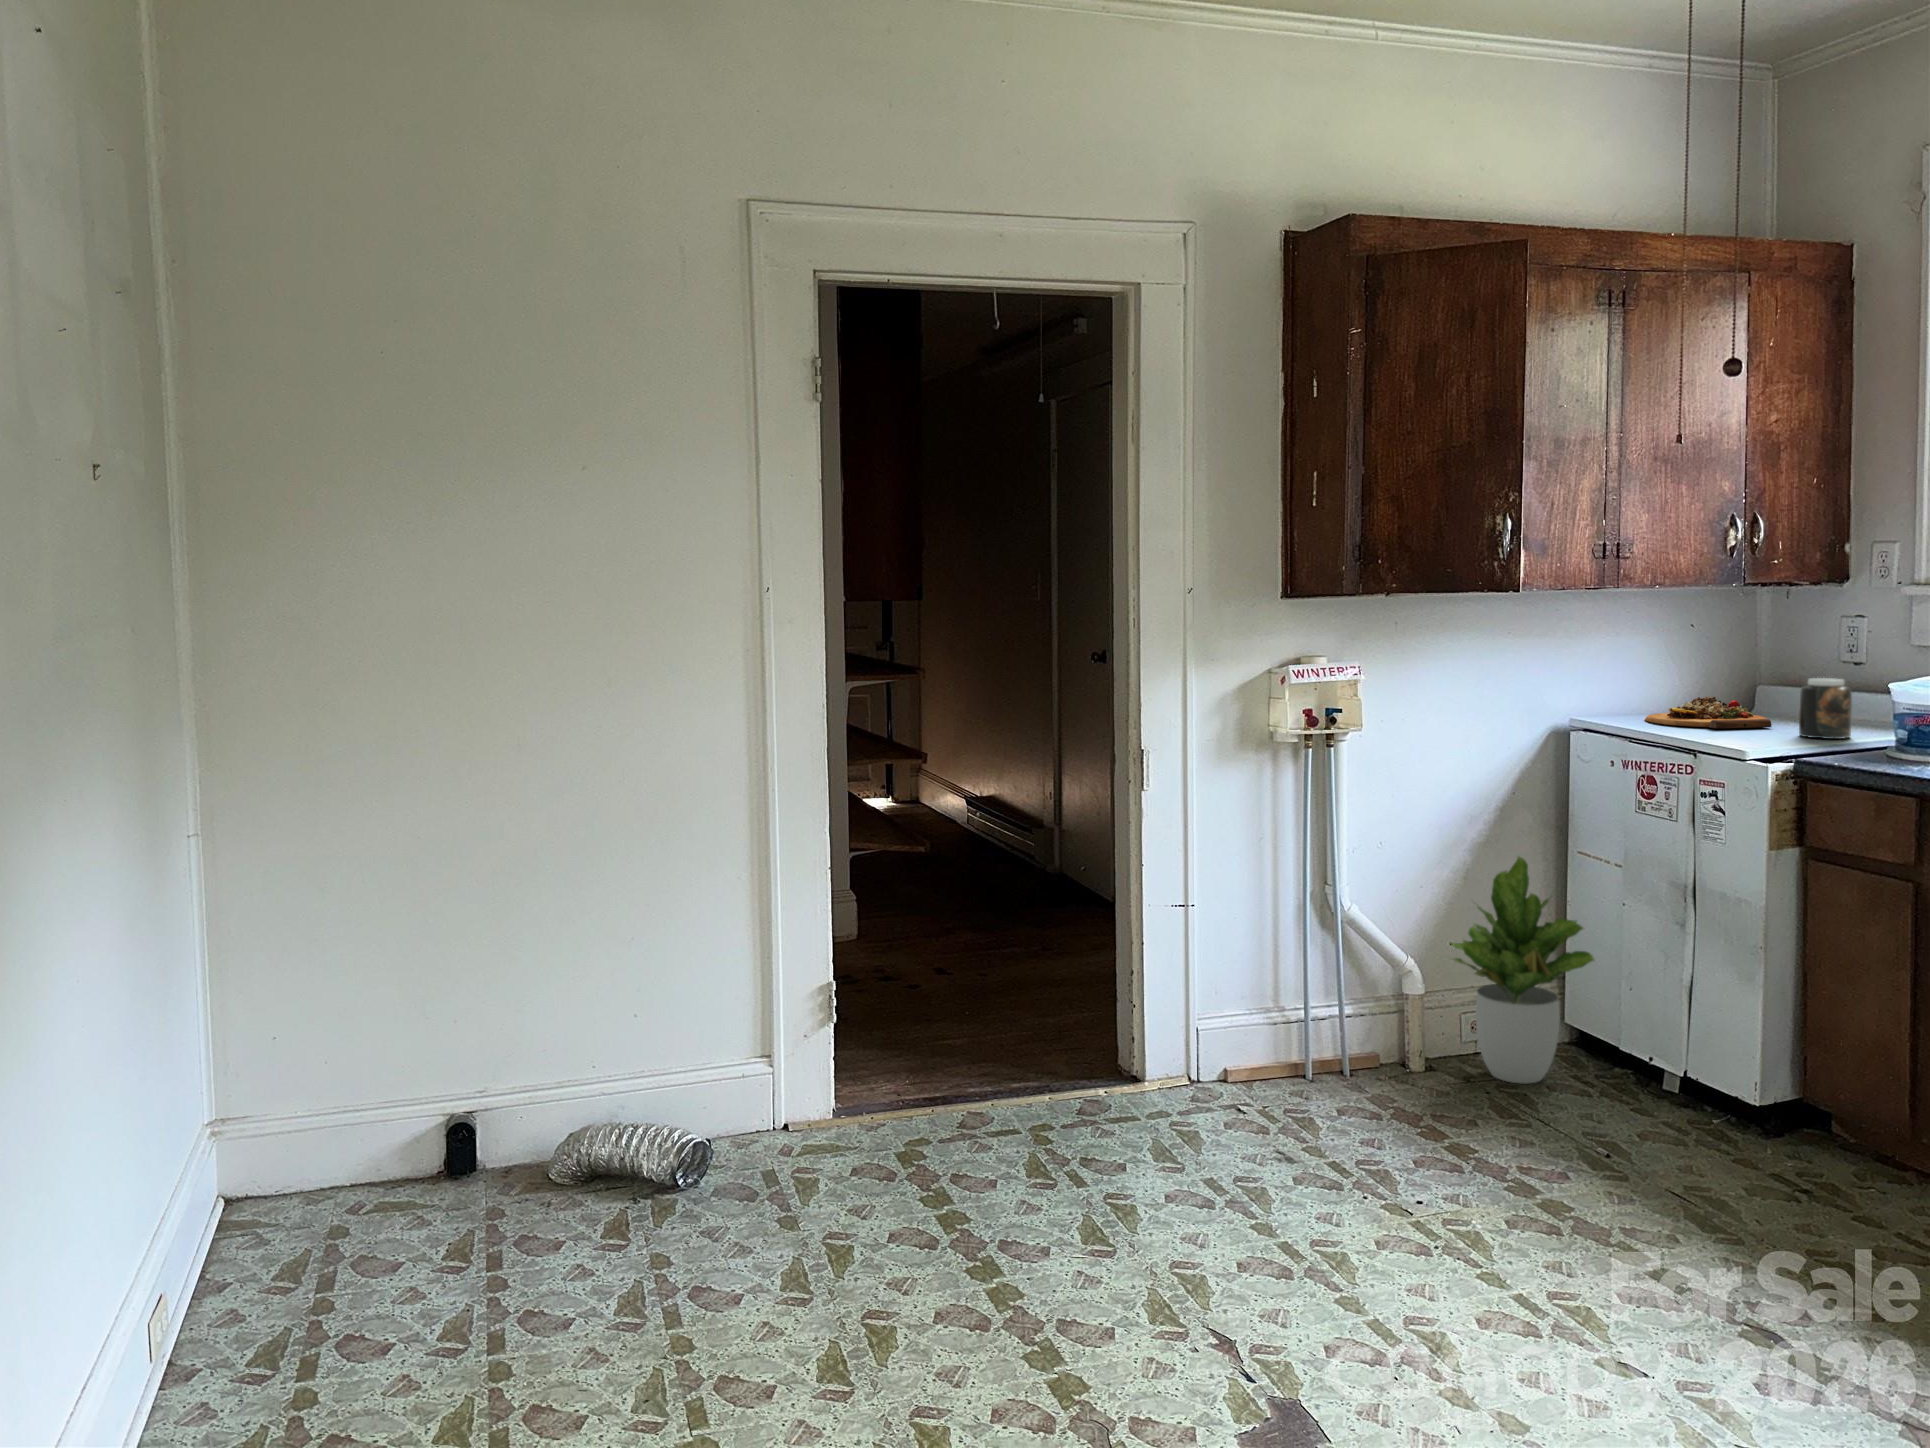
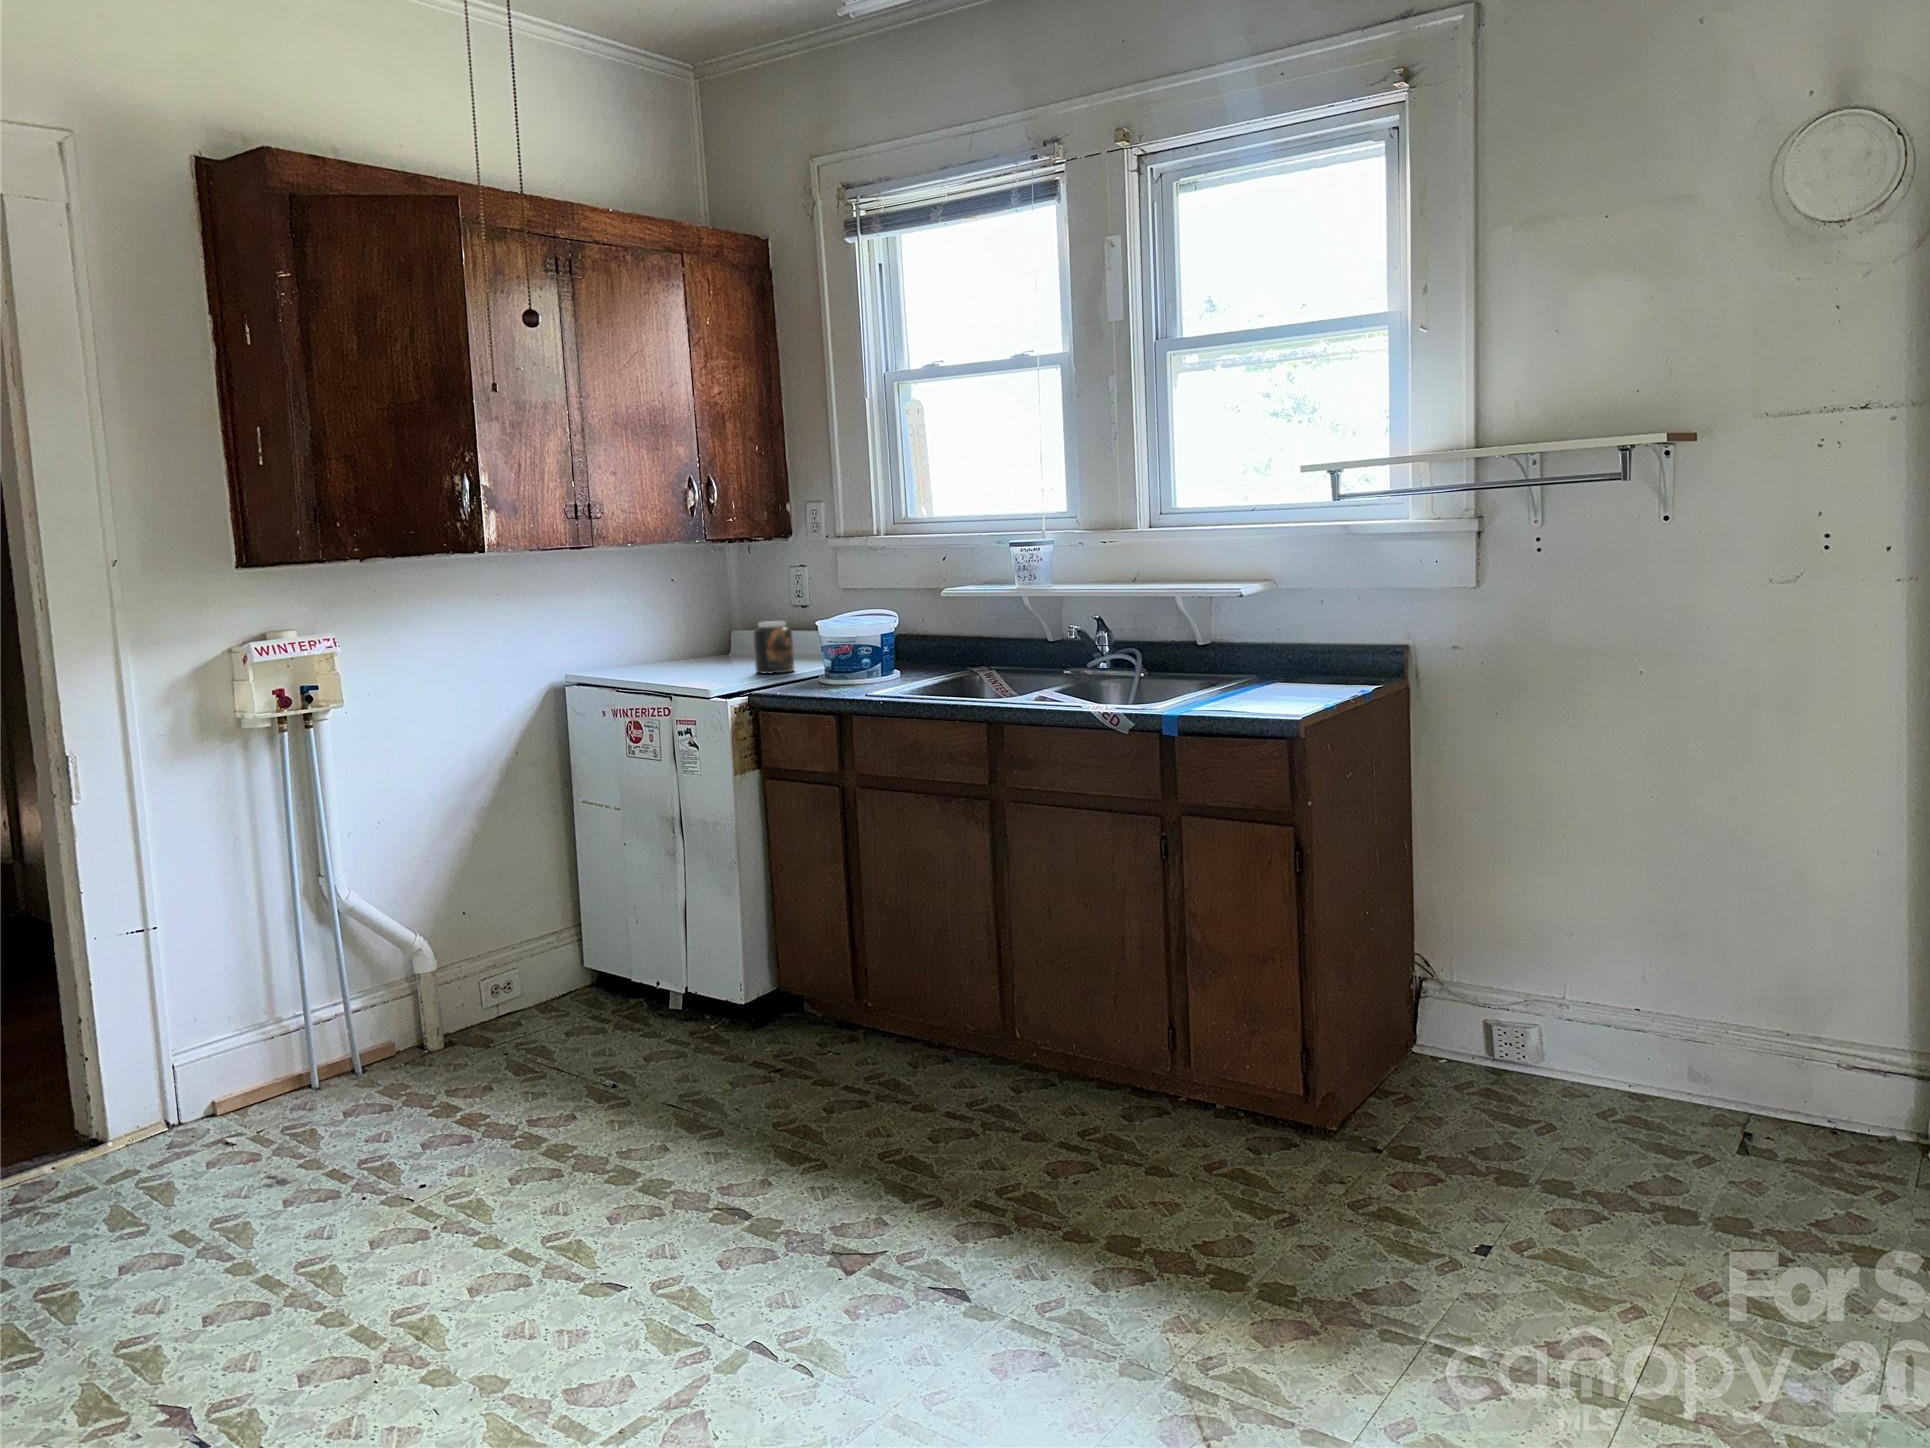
cutting board: present [1645,697,1772,728] -> none [635,645,739,673]
potted plant: present [1451,857,1595,1084] -> none [454,814,599,1036]

